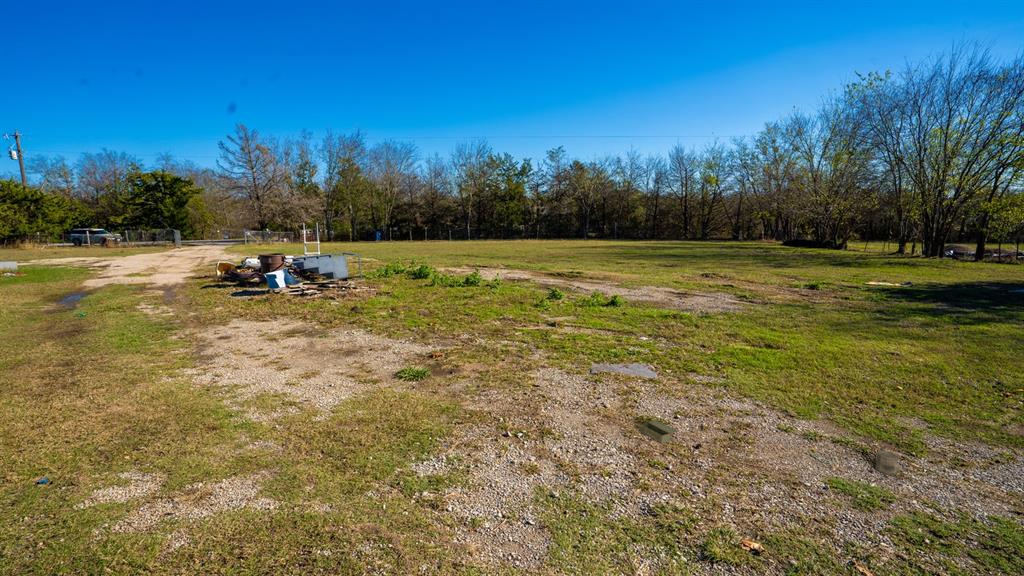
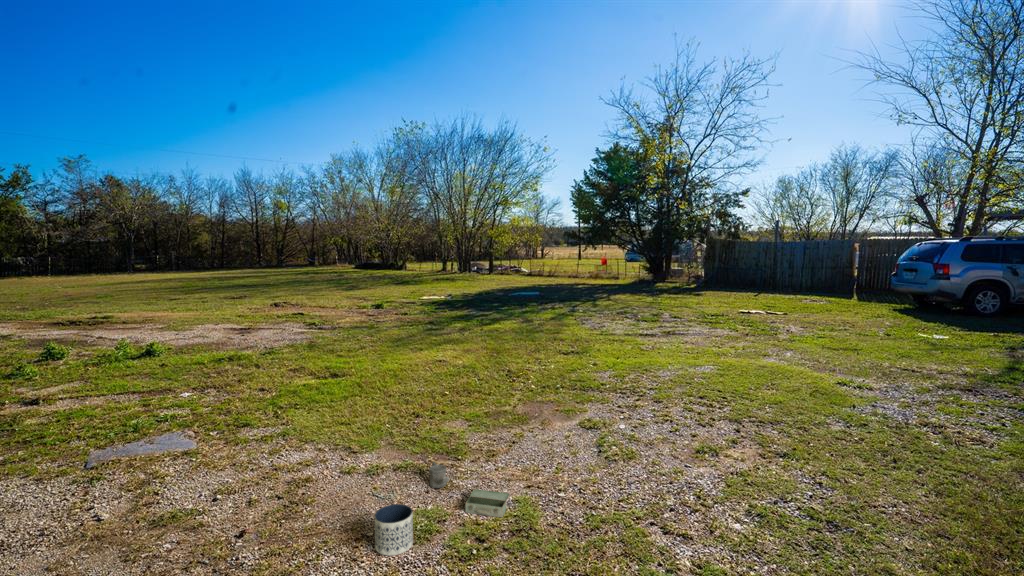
toolbox: present [640,420,678,443] -> present [465,489,509,517]
planter: none [815,466,858,512] -> present [375,504,413,556]

